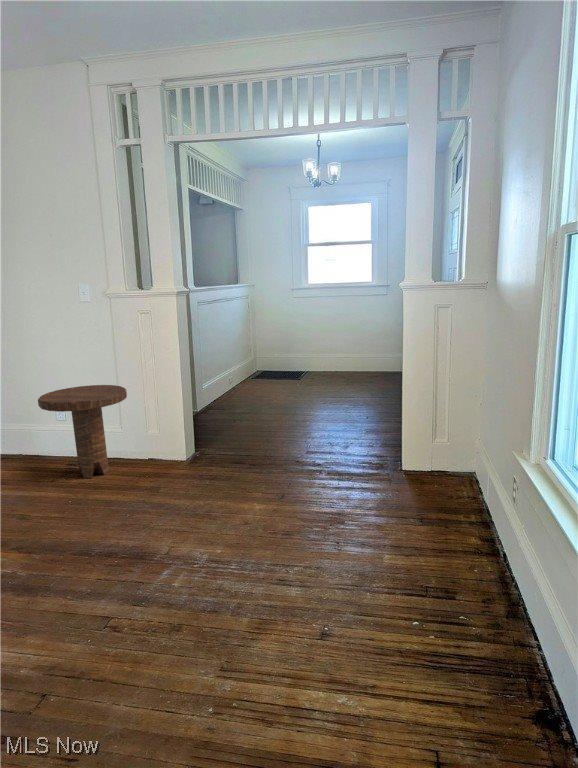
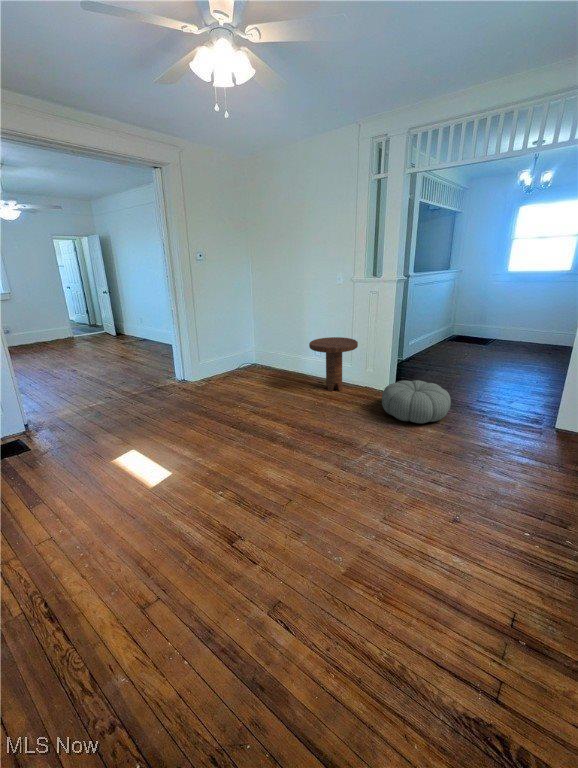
pouf: none [178,436,278,501] -> present [382,380,451,423]

